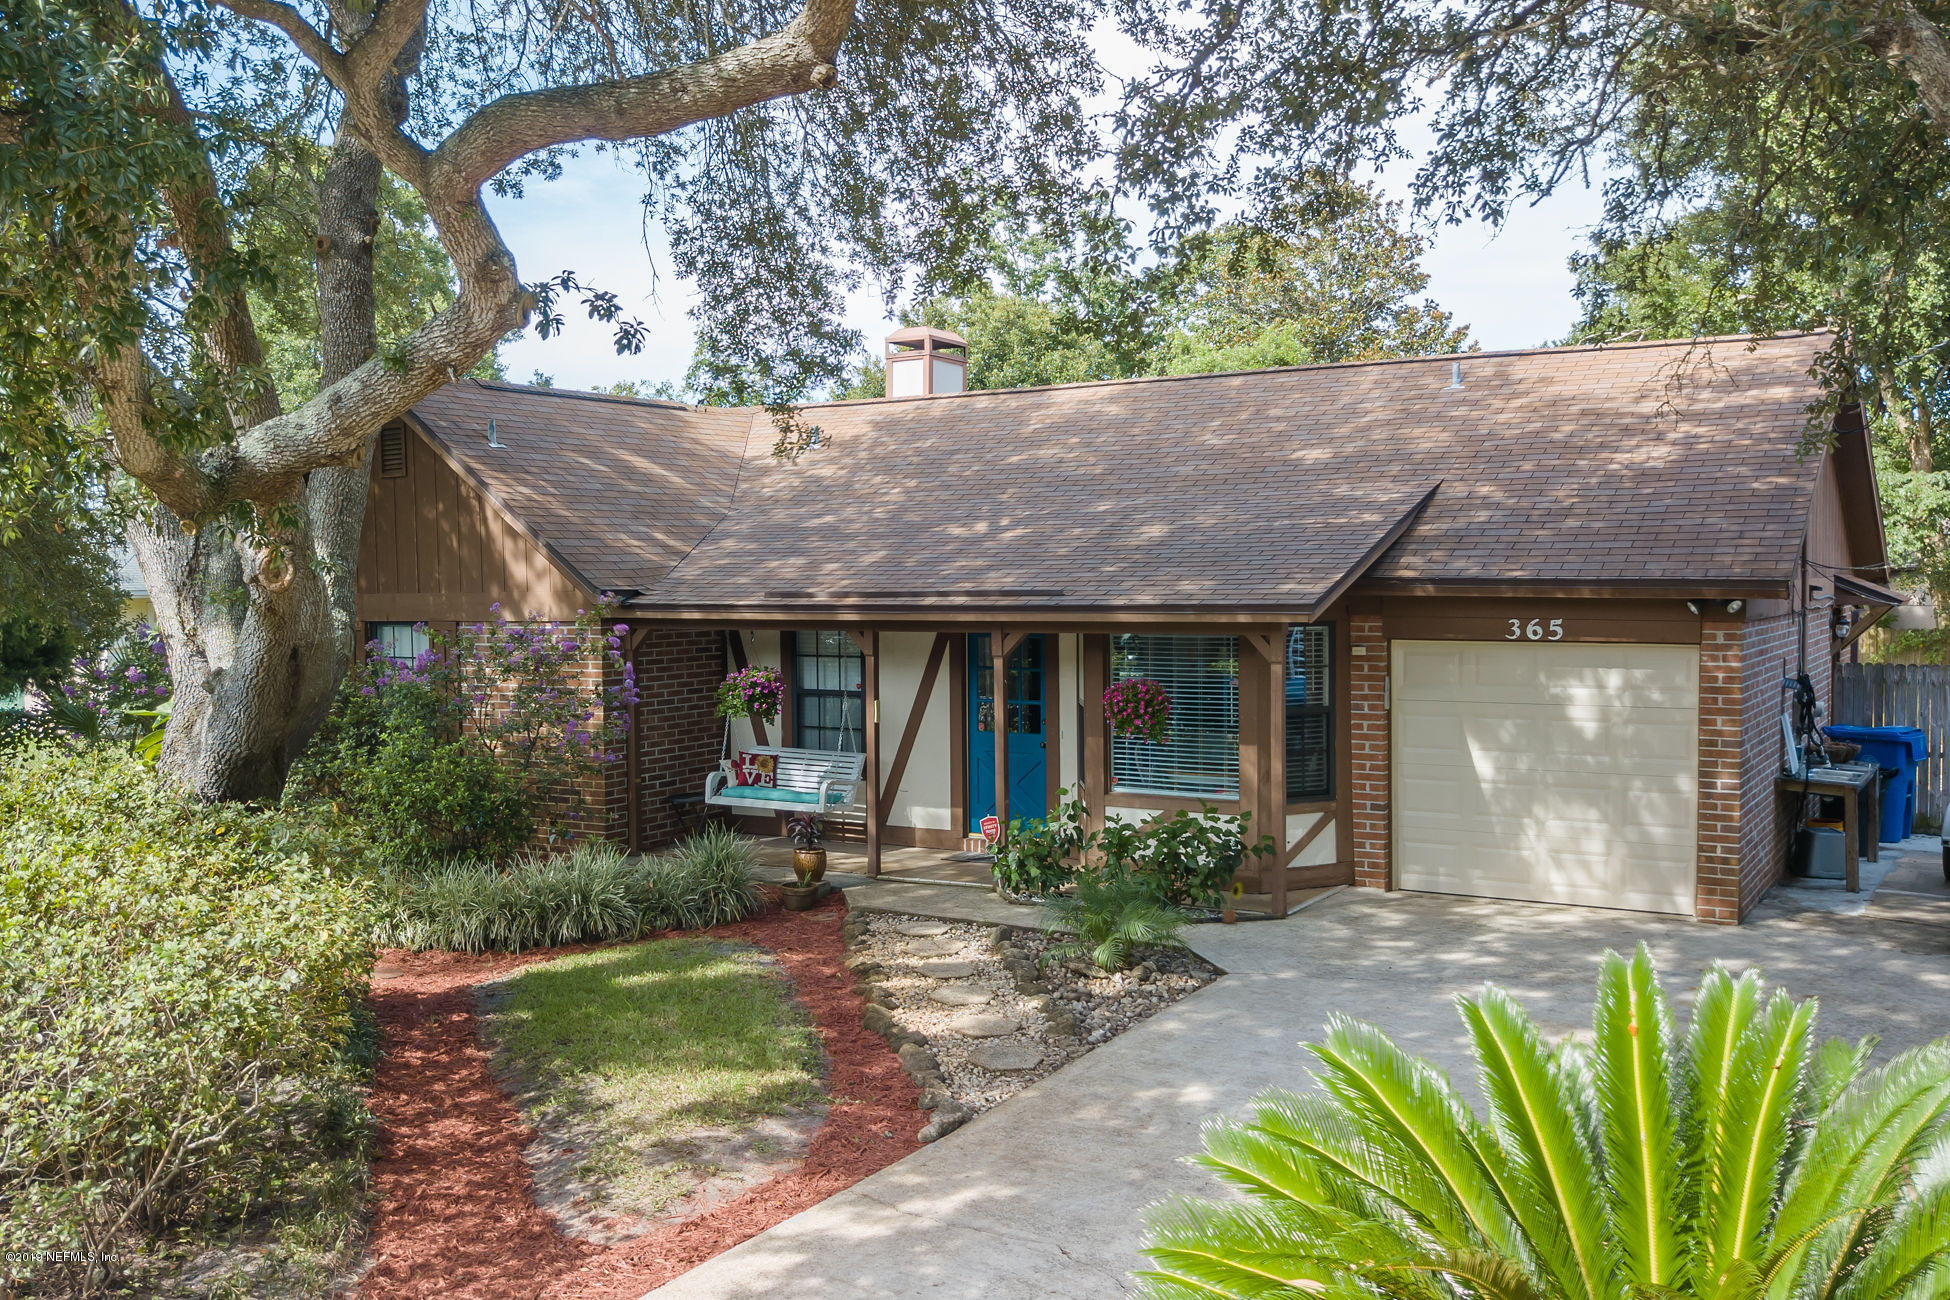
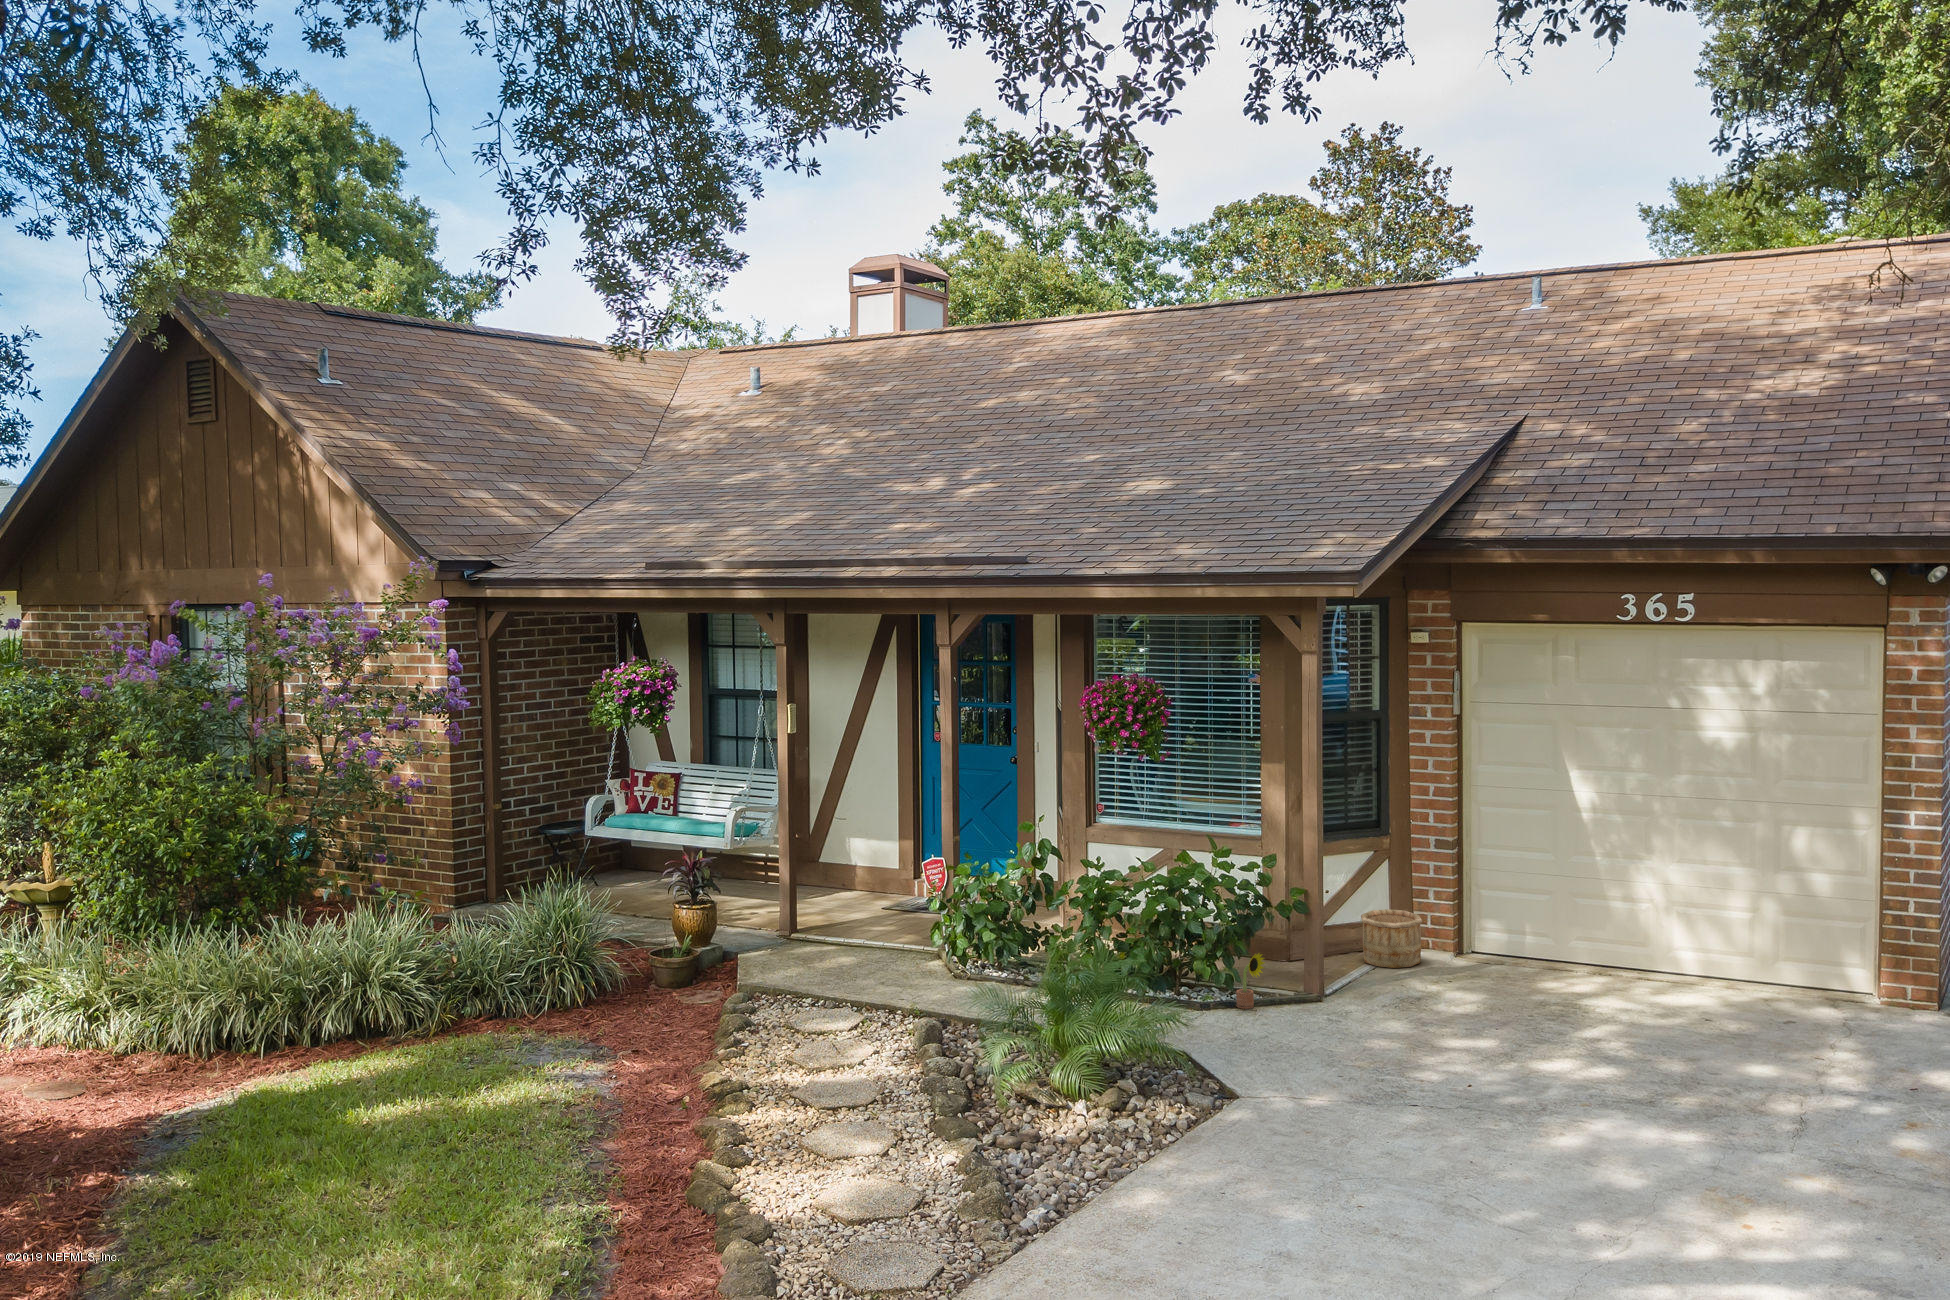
wooden bucket: none [1314,856,1360,898] -> present [1361,909,1423,968]

